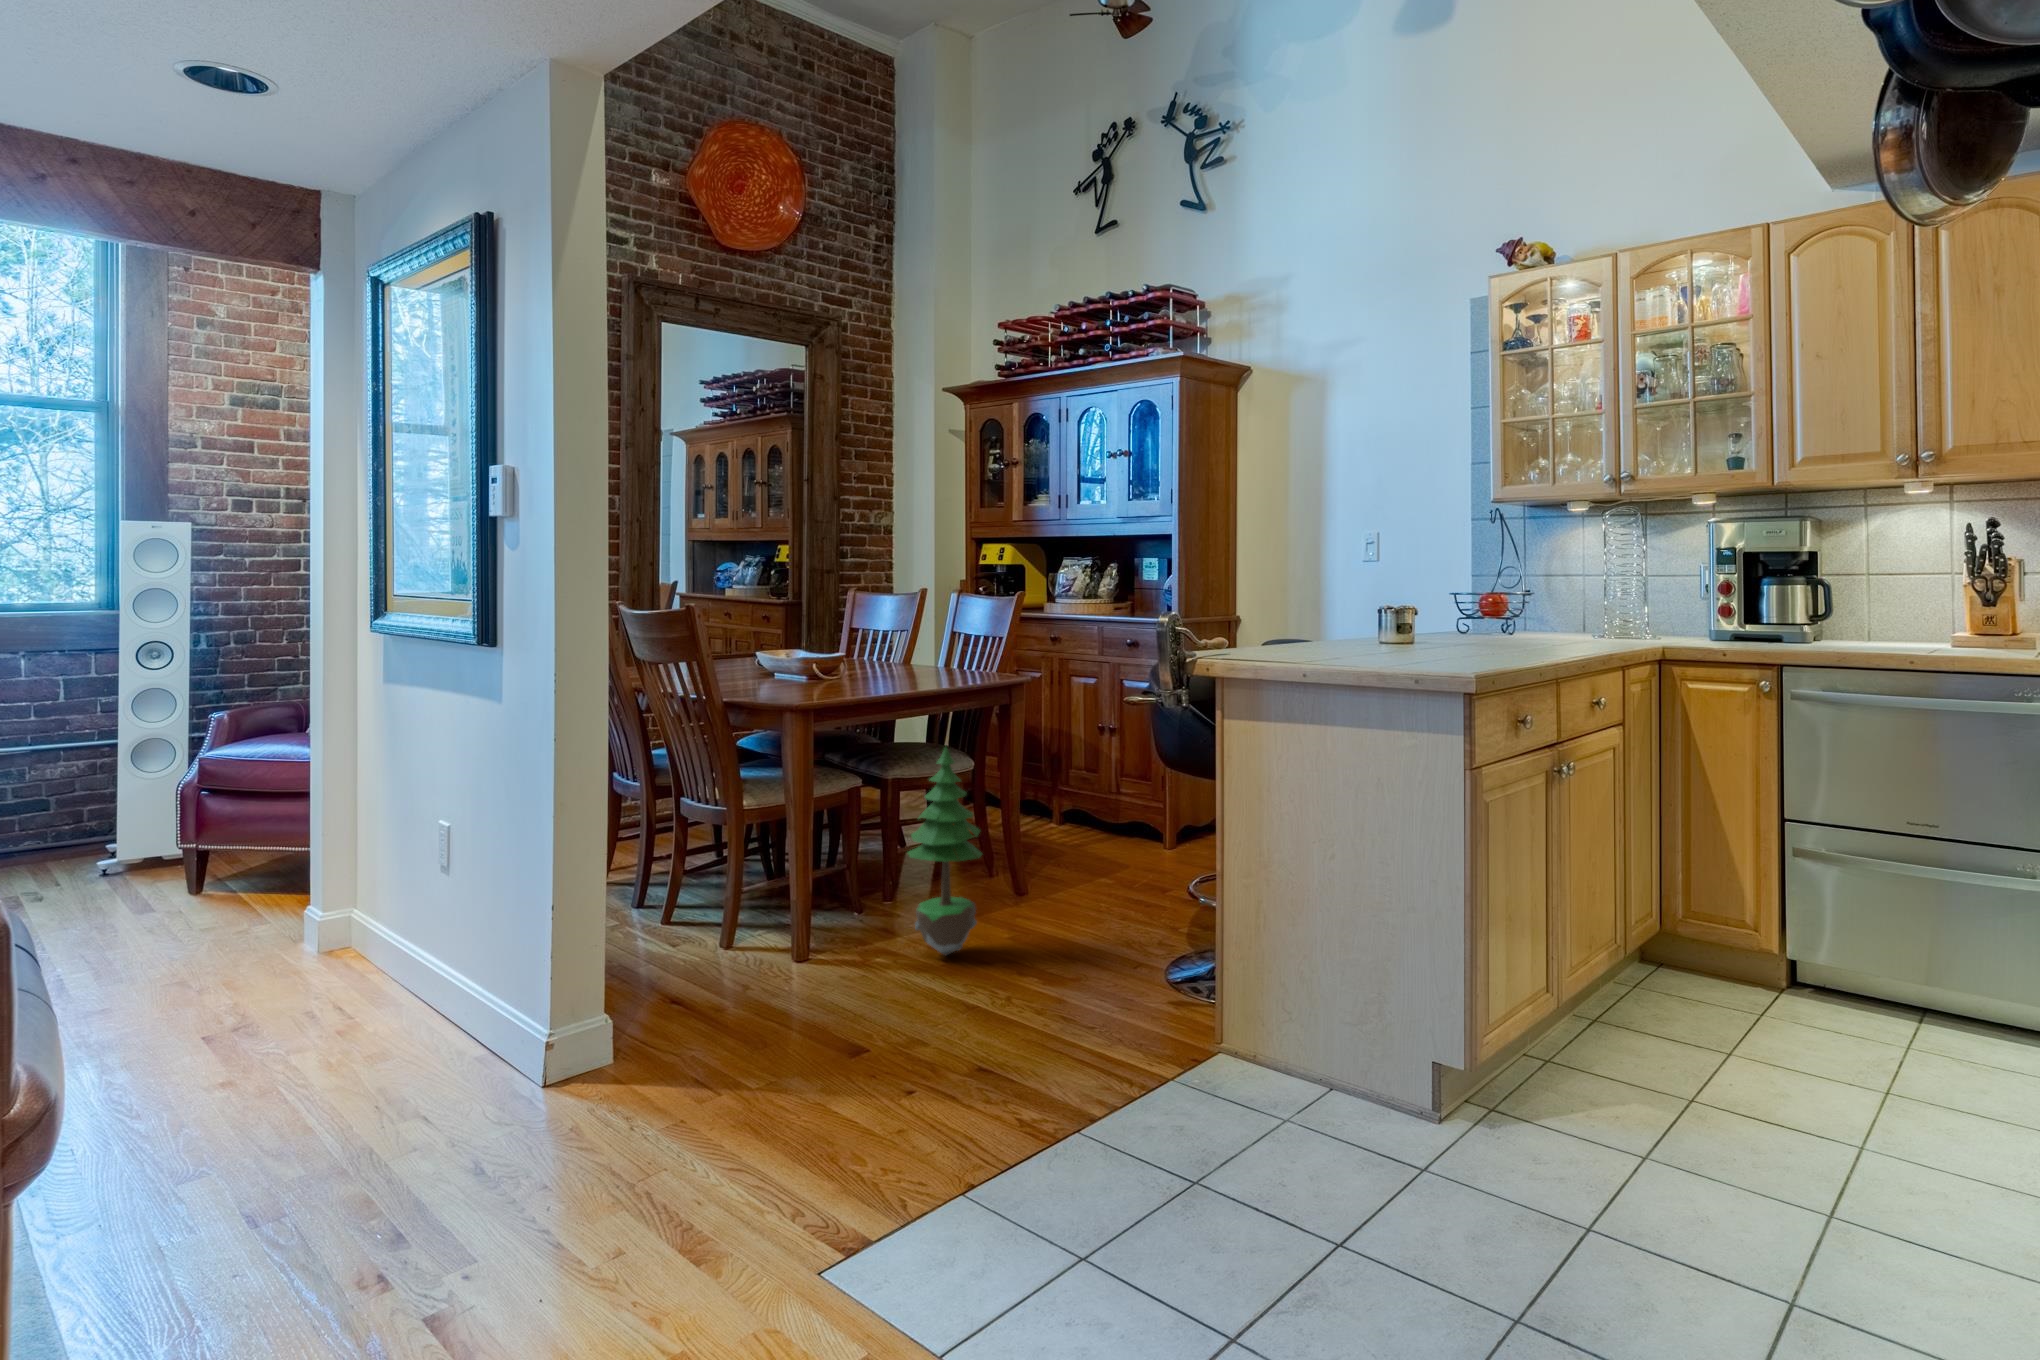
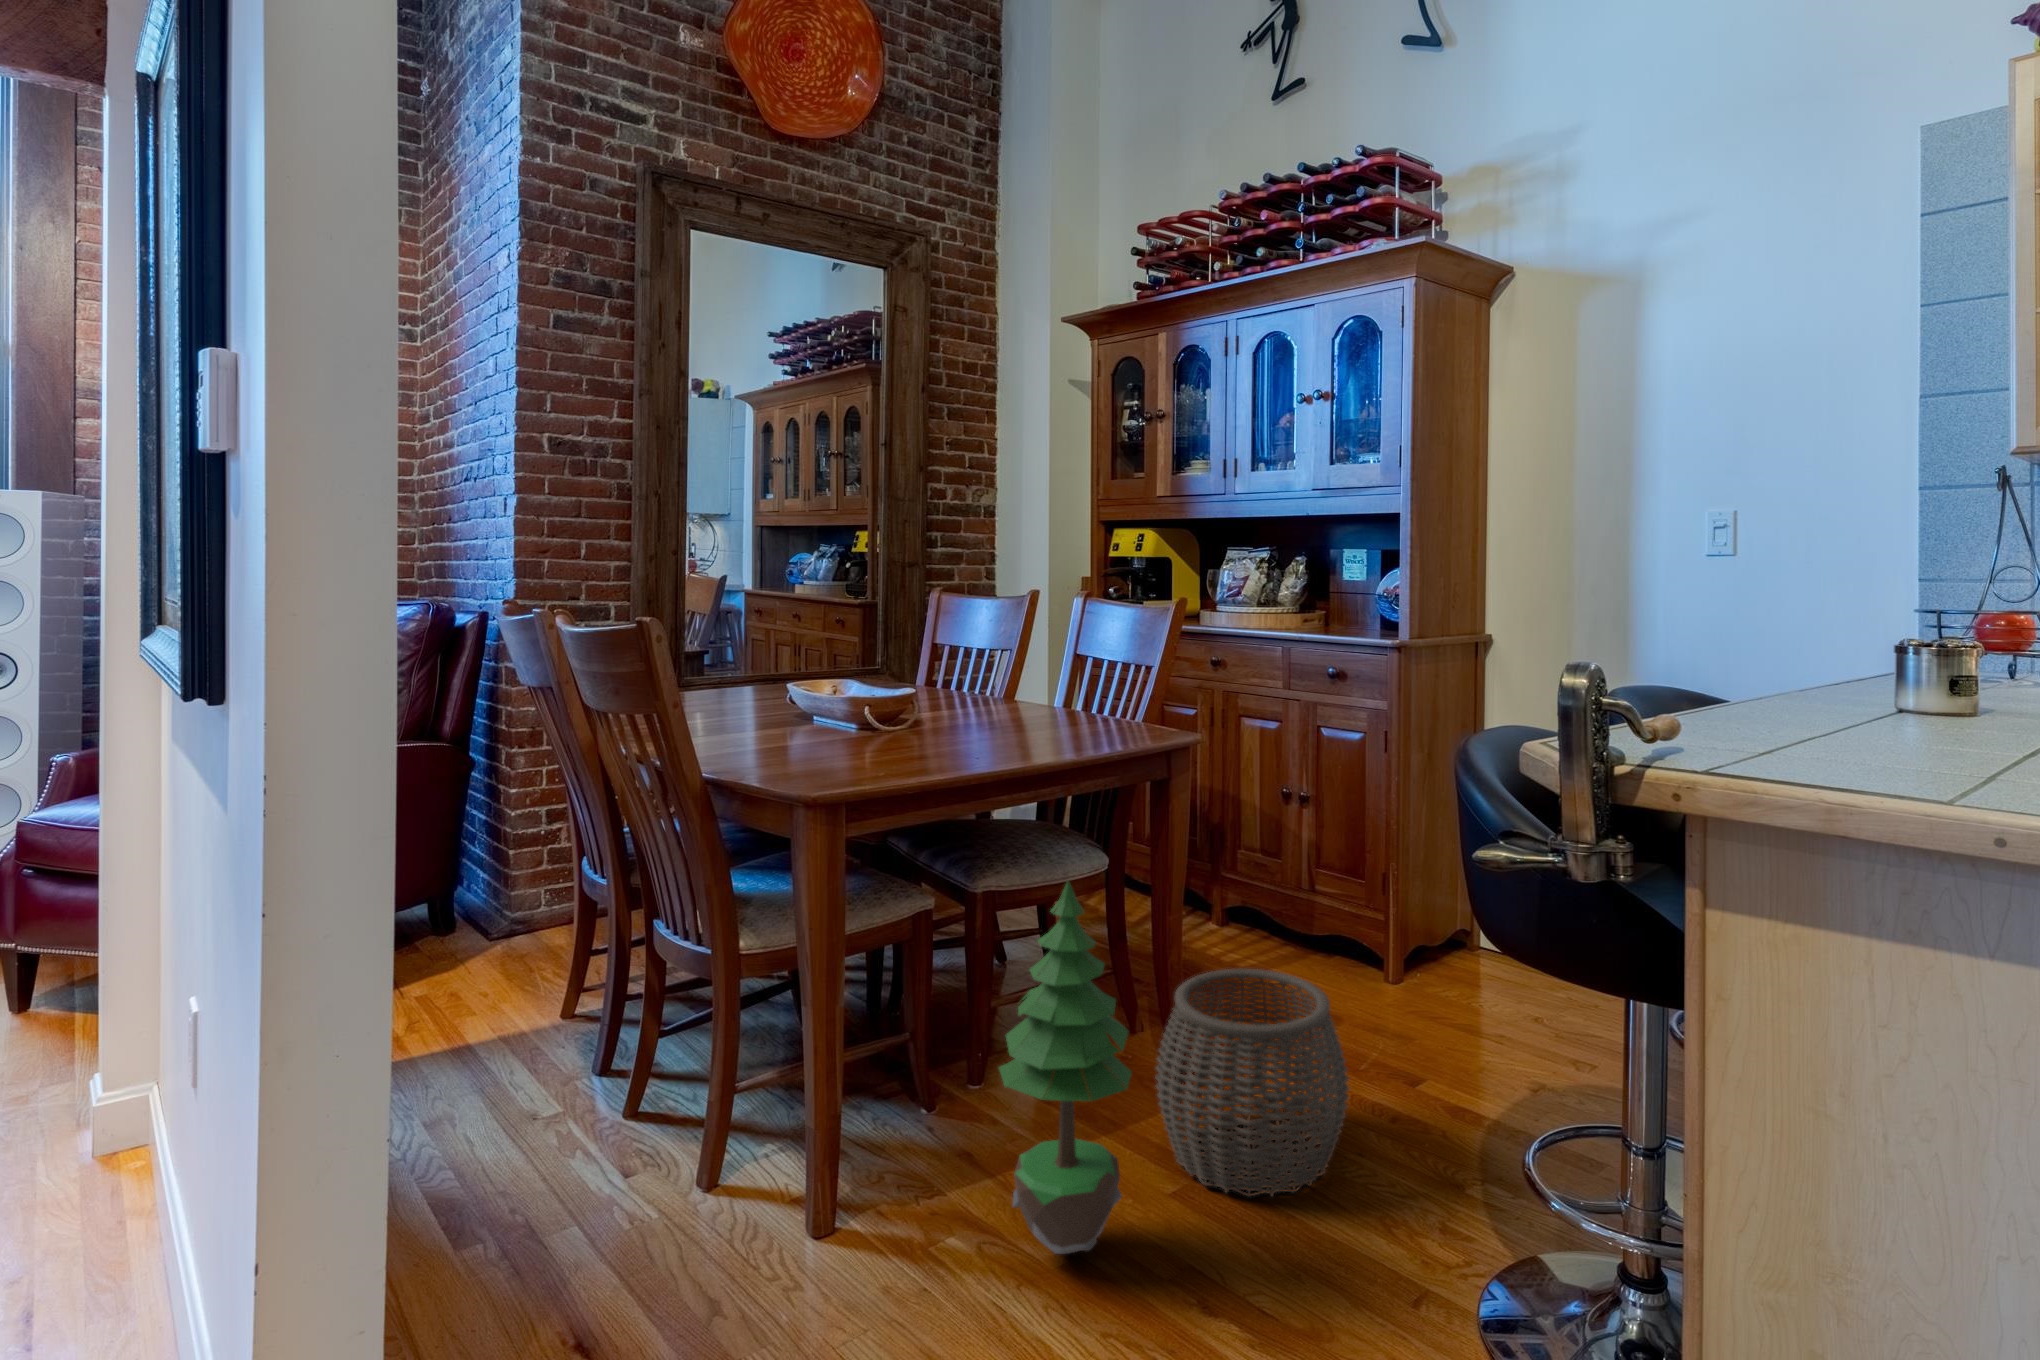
woven basket: none [999,814,1113,933] -> present [1156,969,1349,1196]

